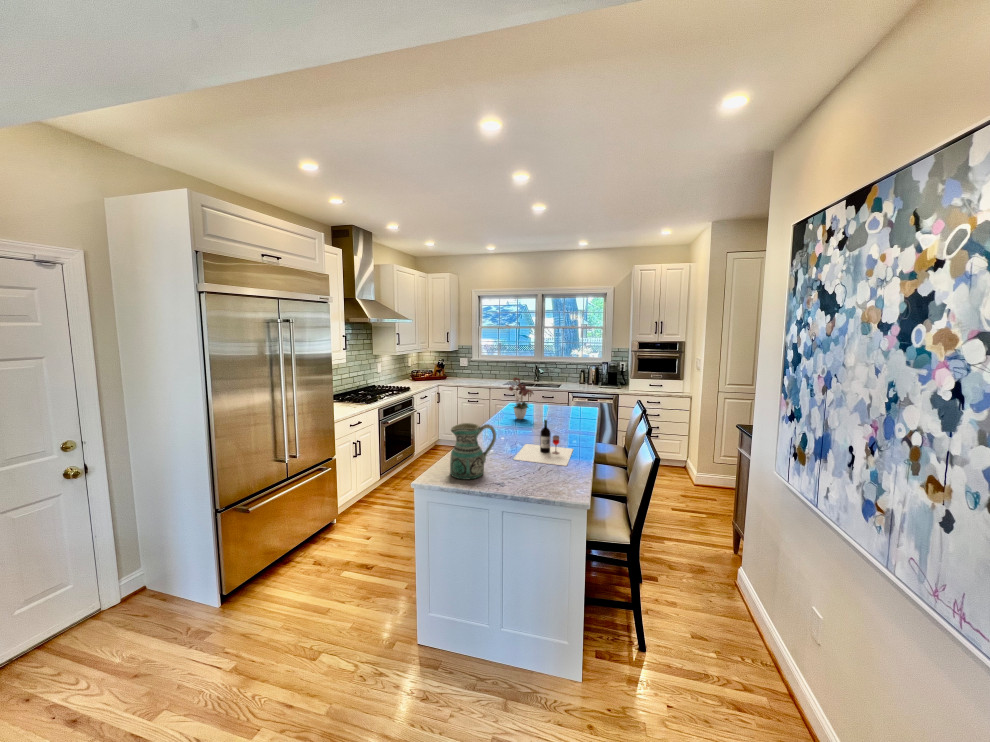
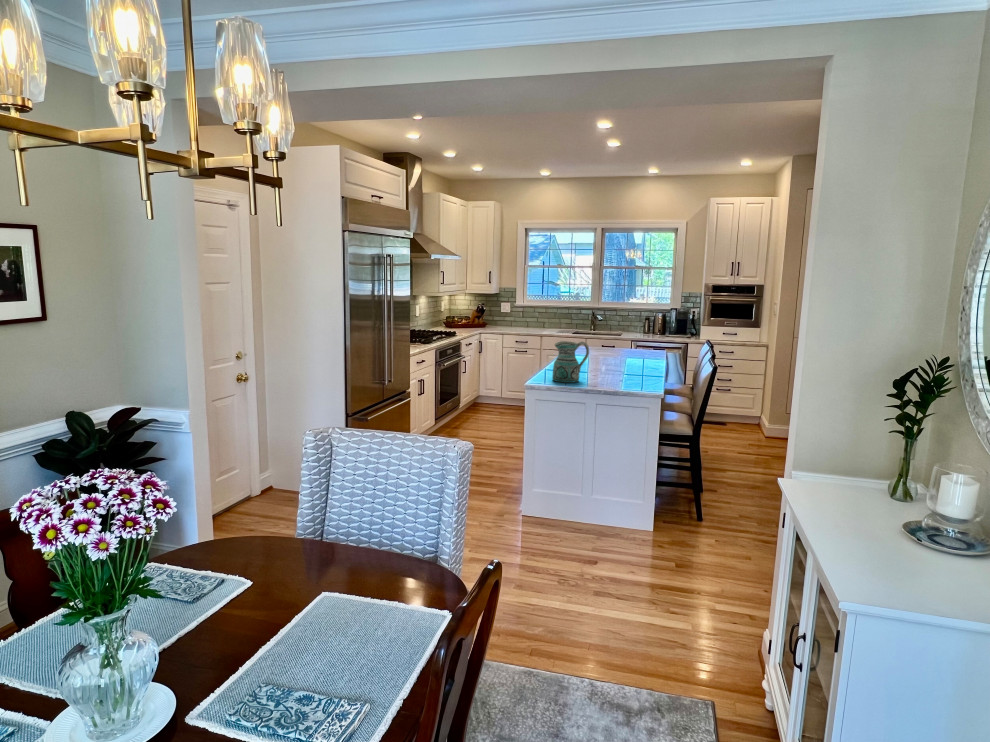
flower arrangement: present [509,377,534,419] -> none [579,313,608,356]
wine bottle: present [514,420,573,466] -> none [598,345,647,379]

